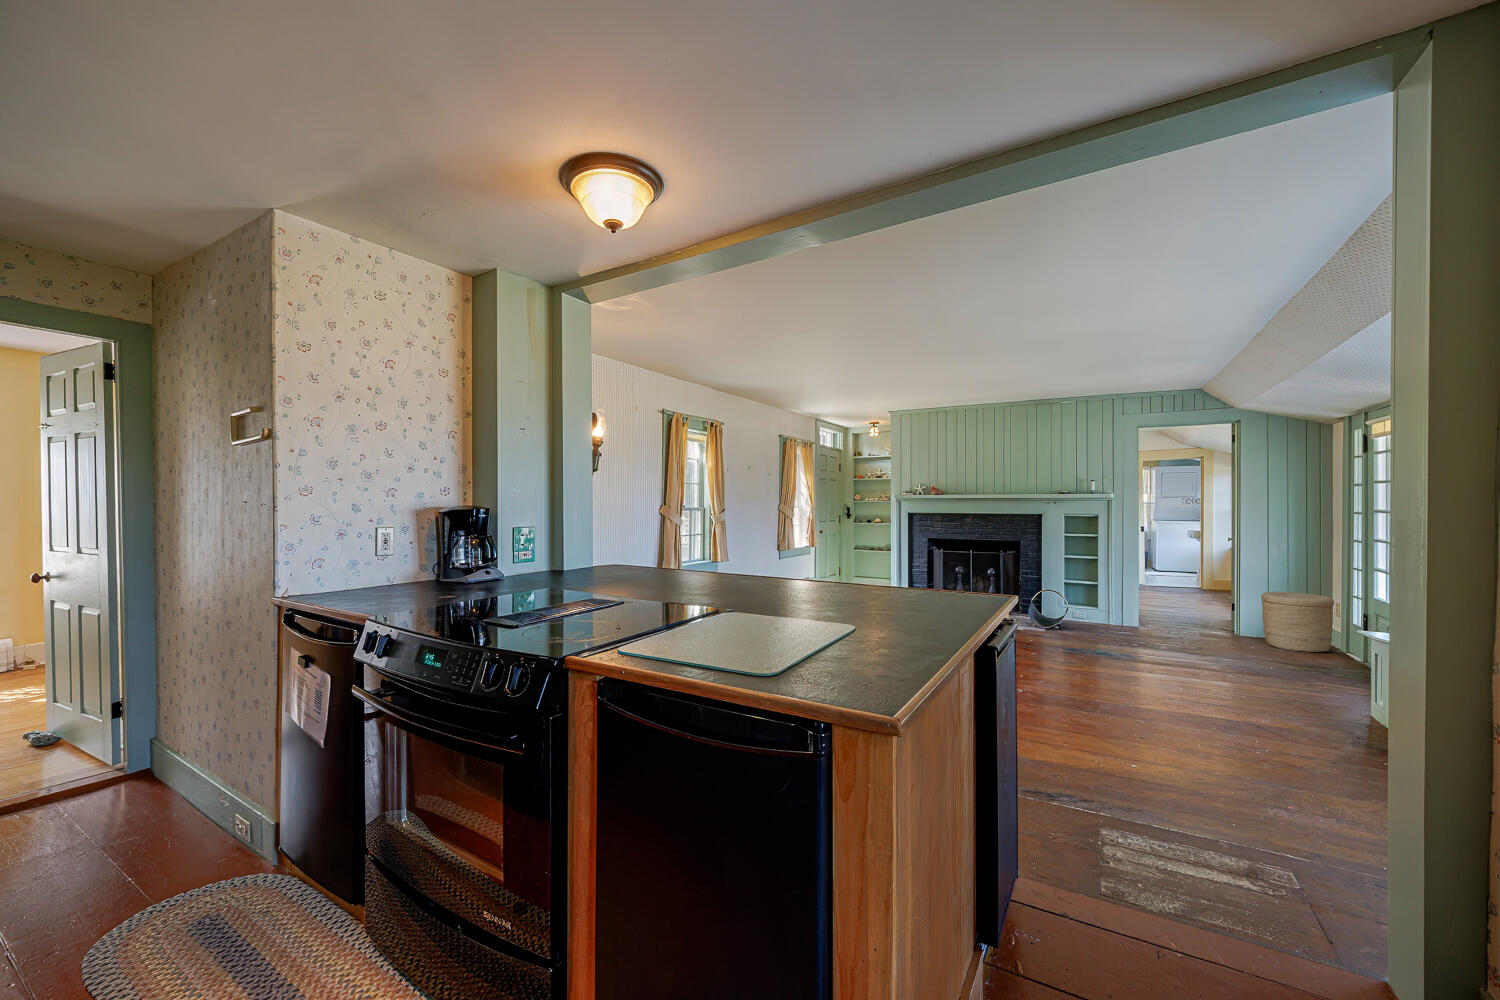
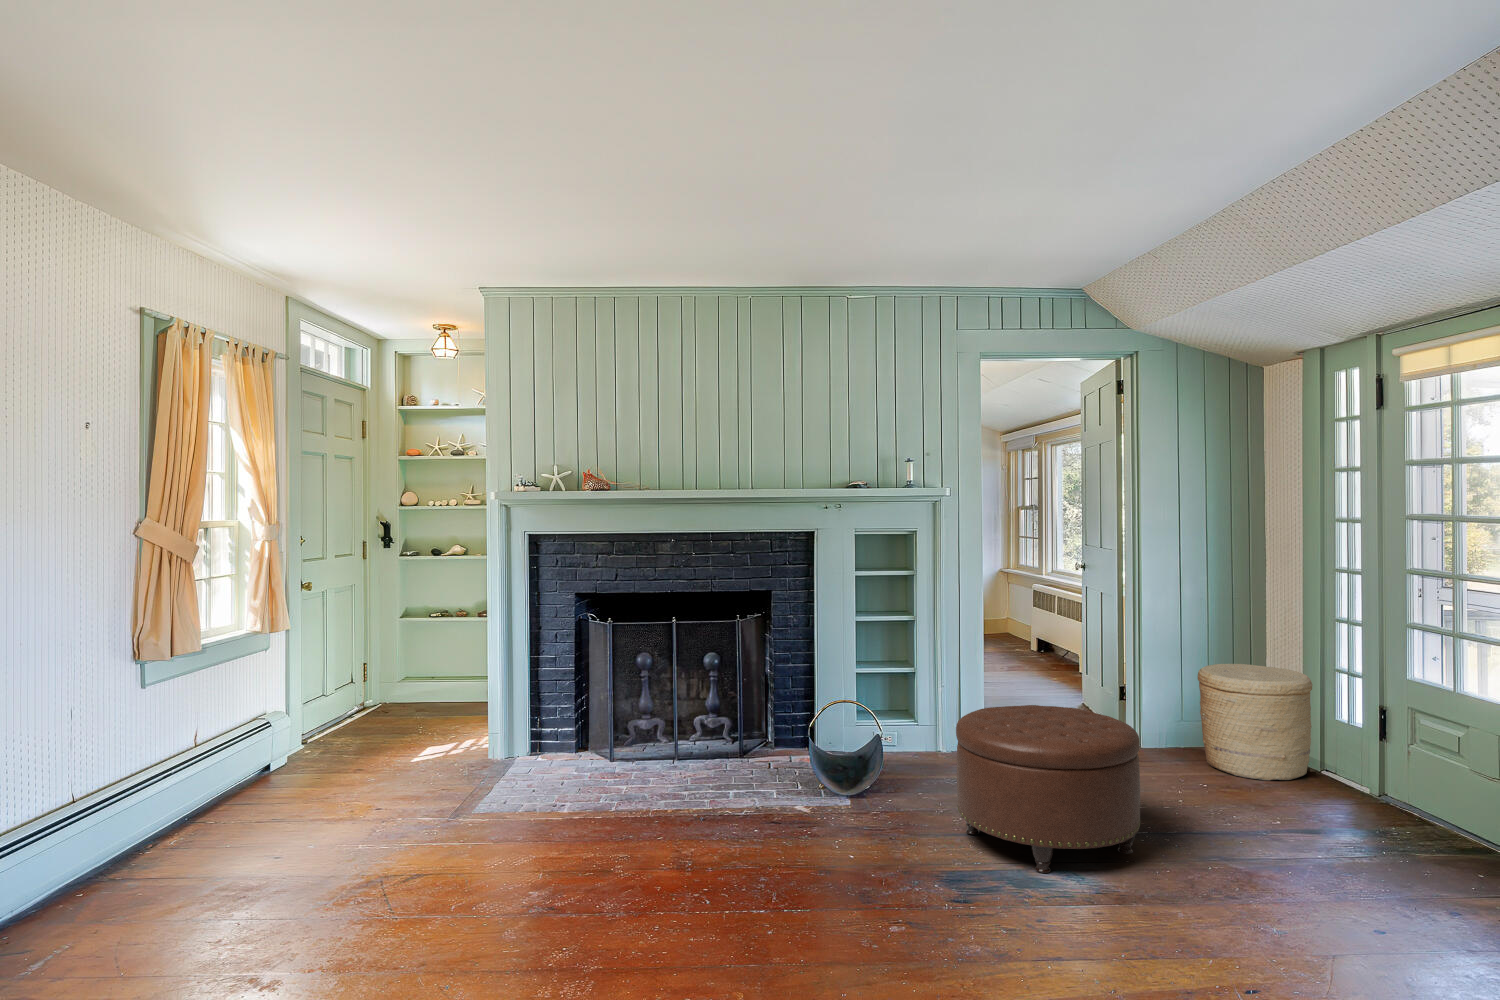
ottoman: none [1086,594,1176,659] -> present [956,705,1141,873]

